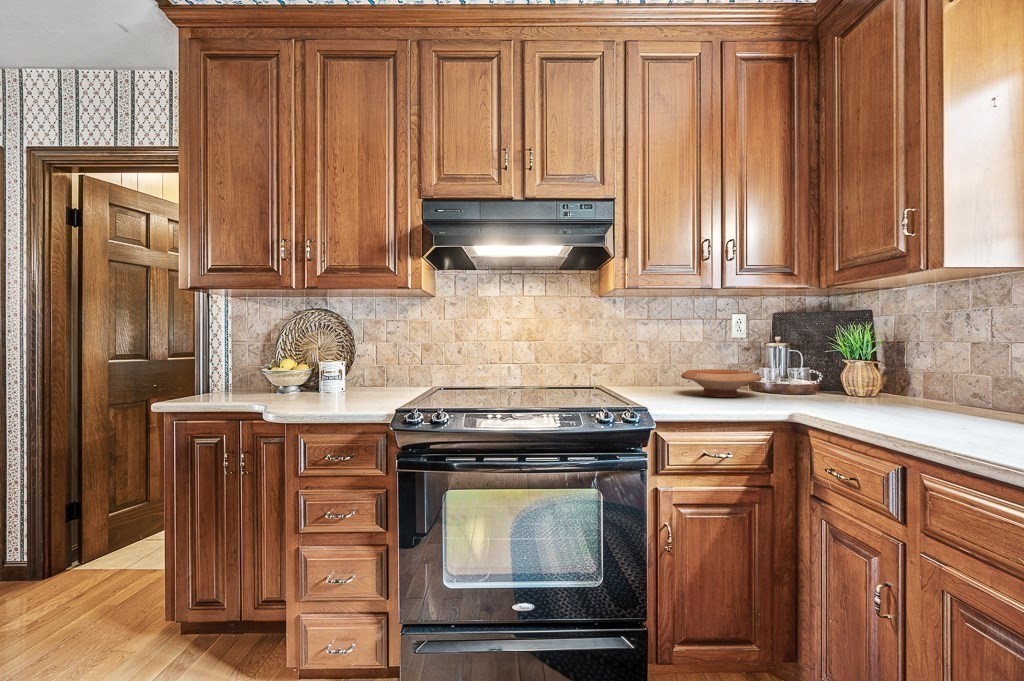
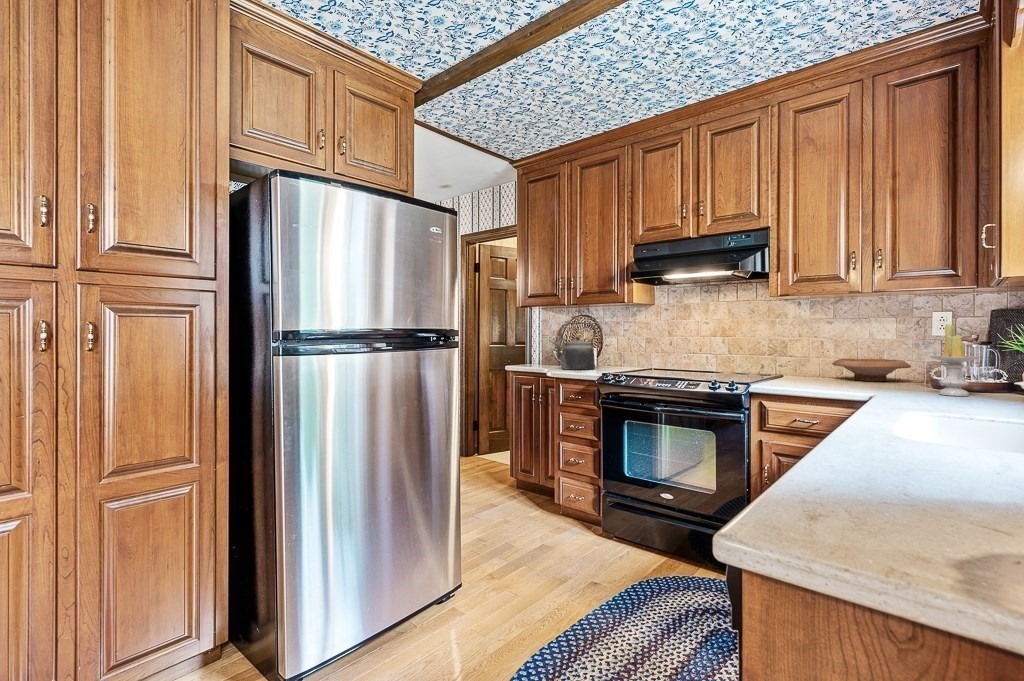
kettle: none [282,321,355,403] -> present [554,323,596,370]
candle: none [840,330,892,417] -> present [930,324,979,396]

